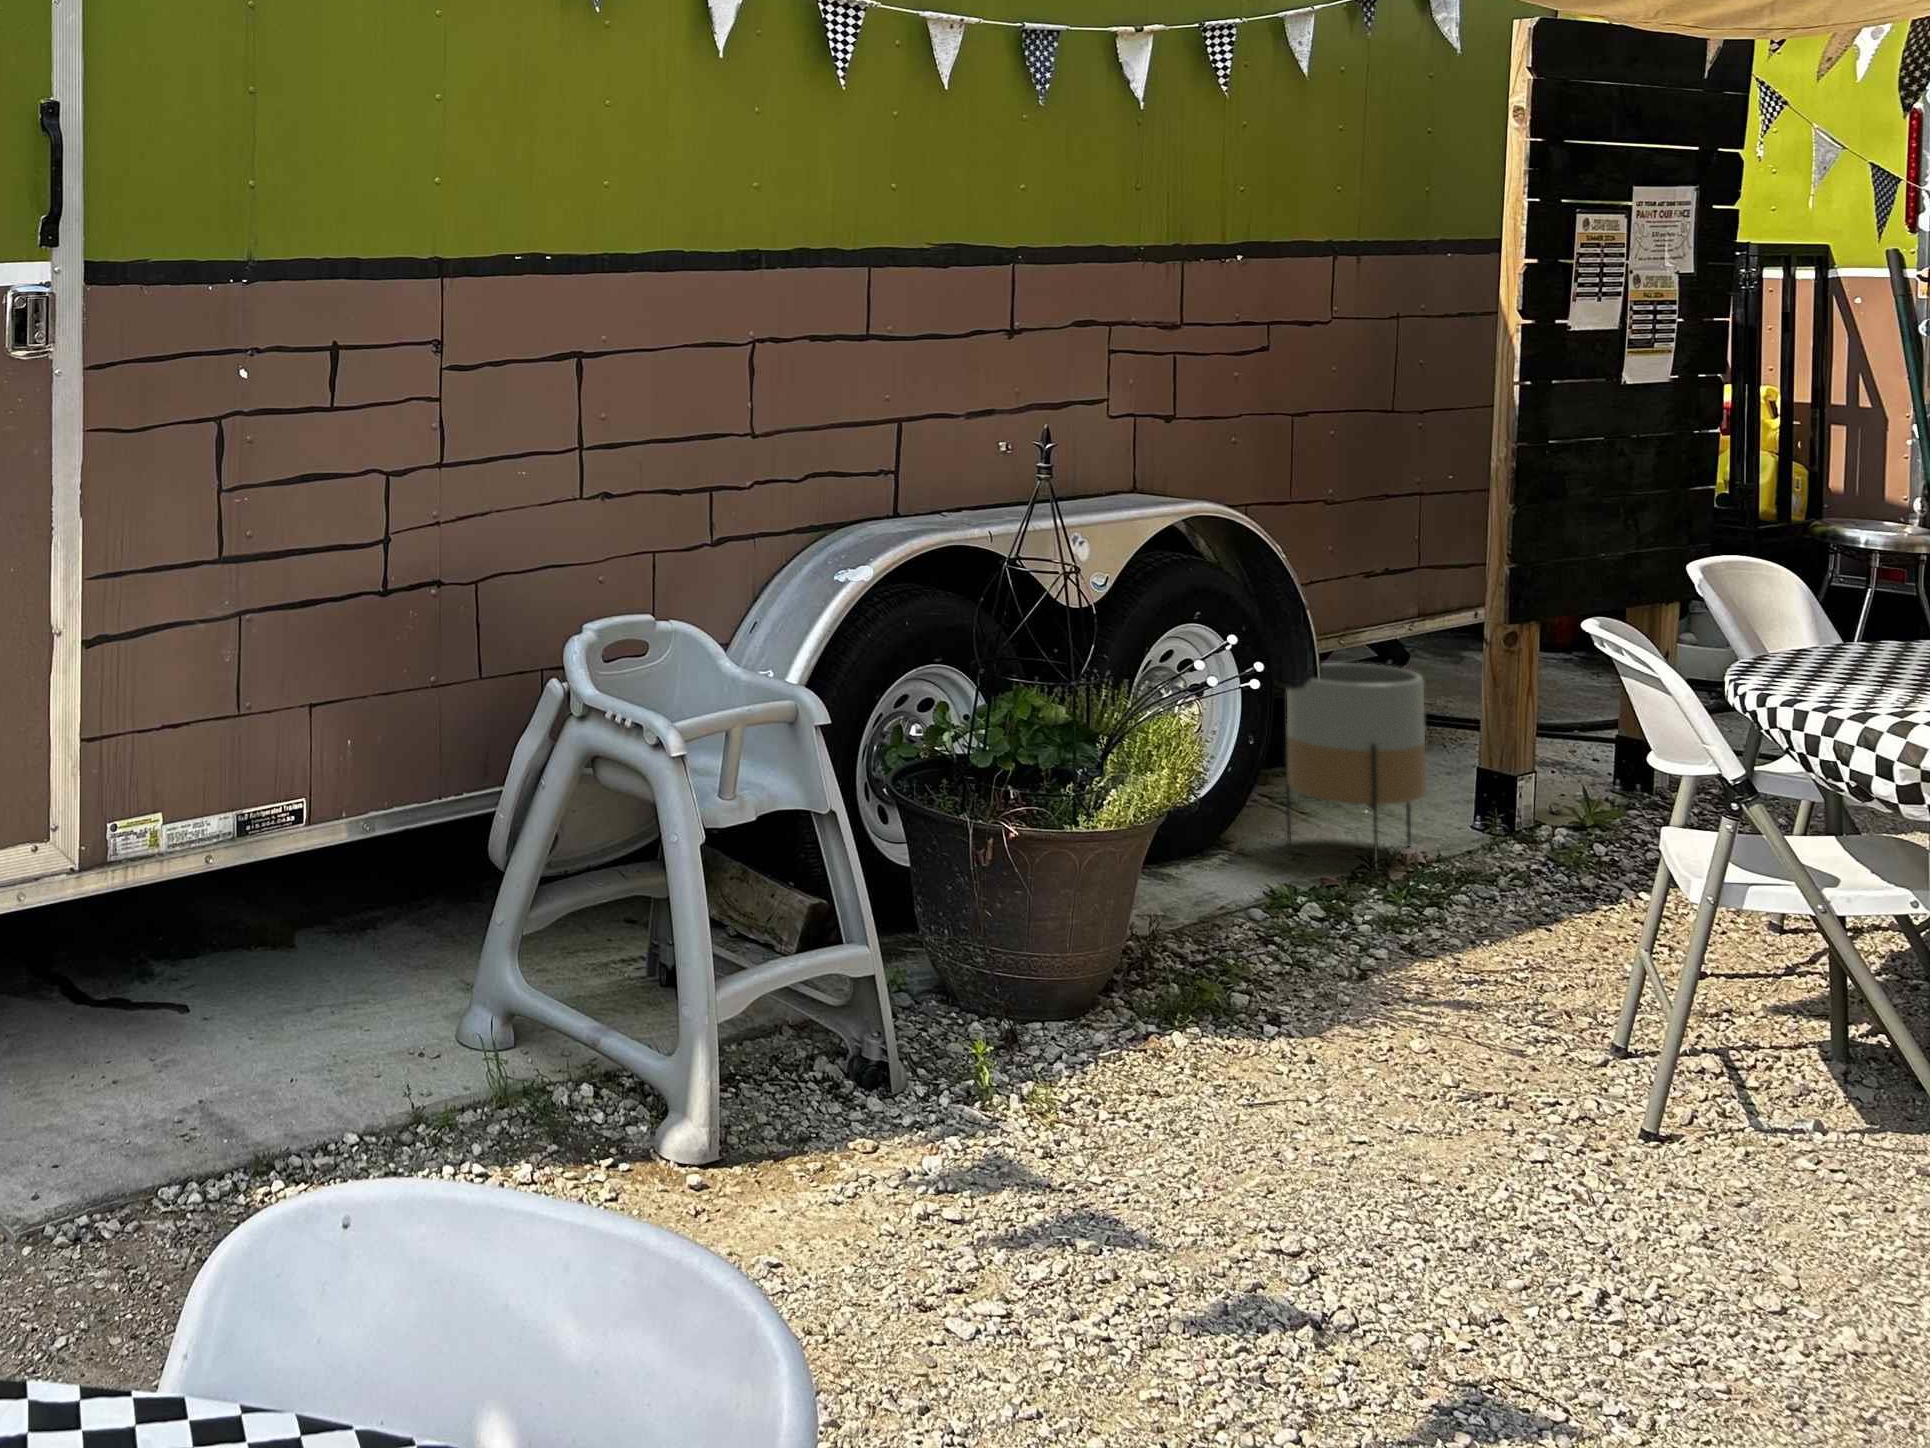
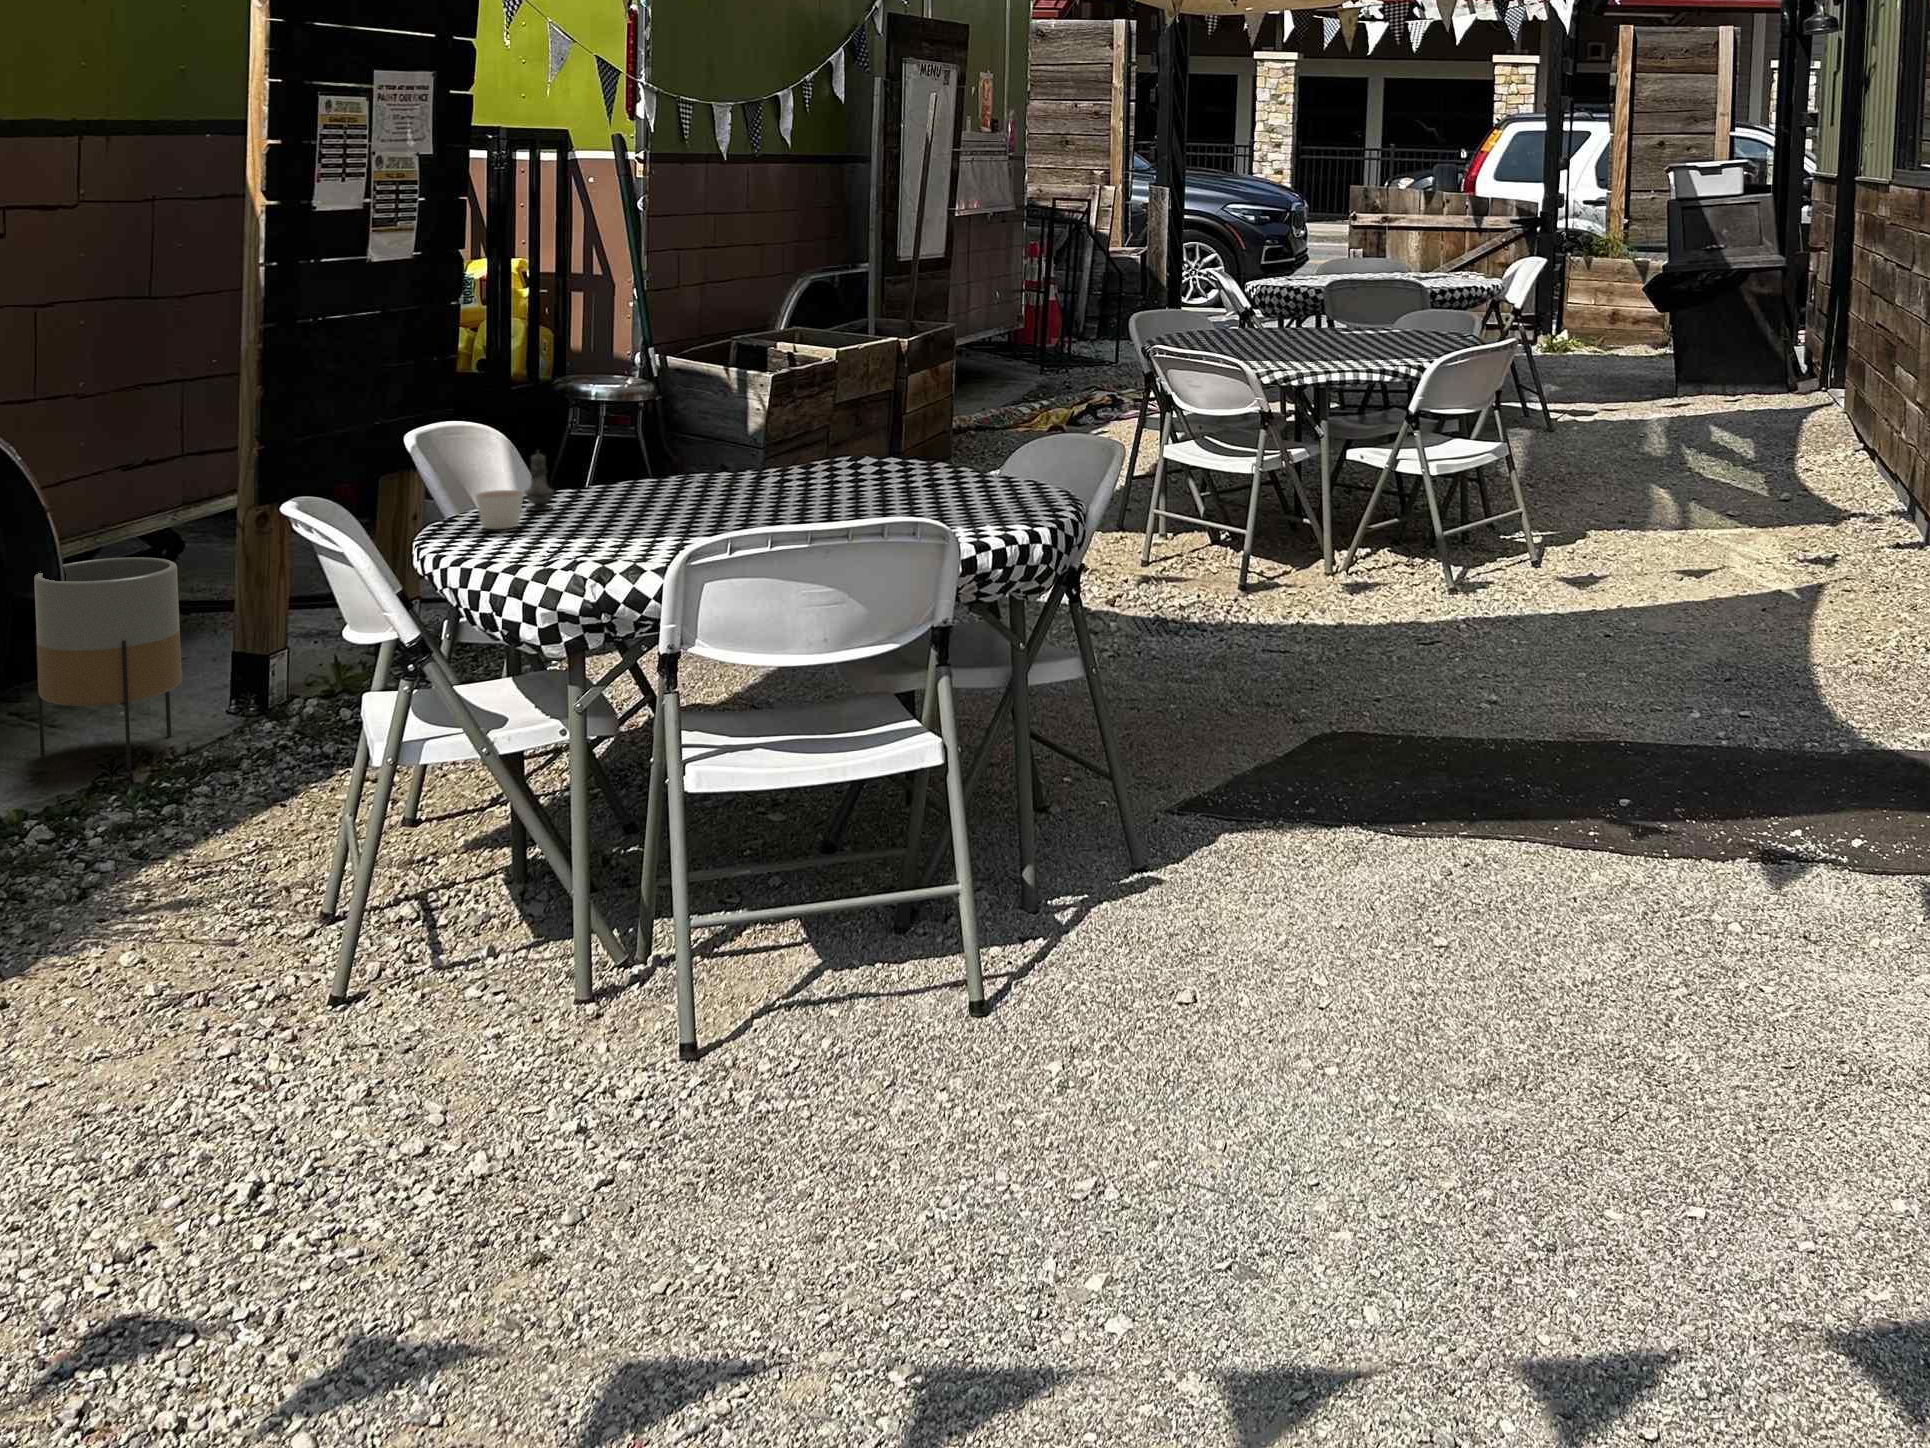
salt shaker: none [1845,595,1884,662] -> present [524,451,553,511]
candle: none [1792,634,1853,677] -> present [476,490,524,529]

